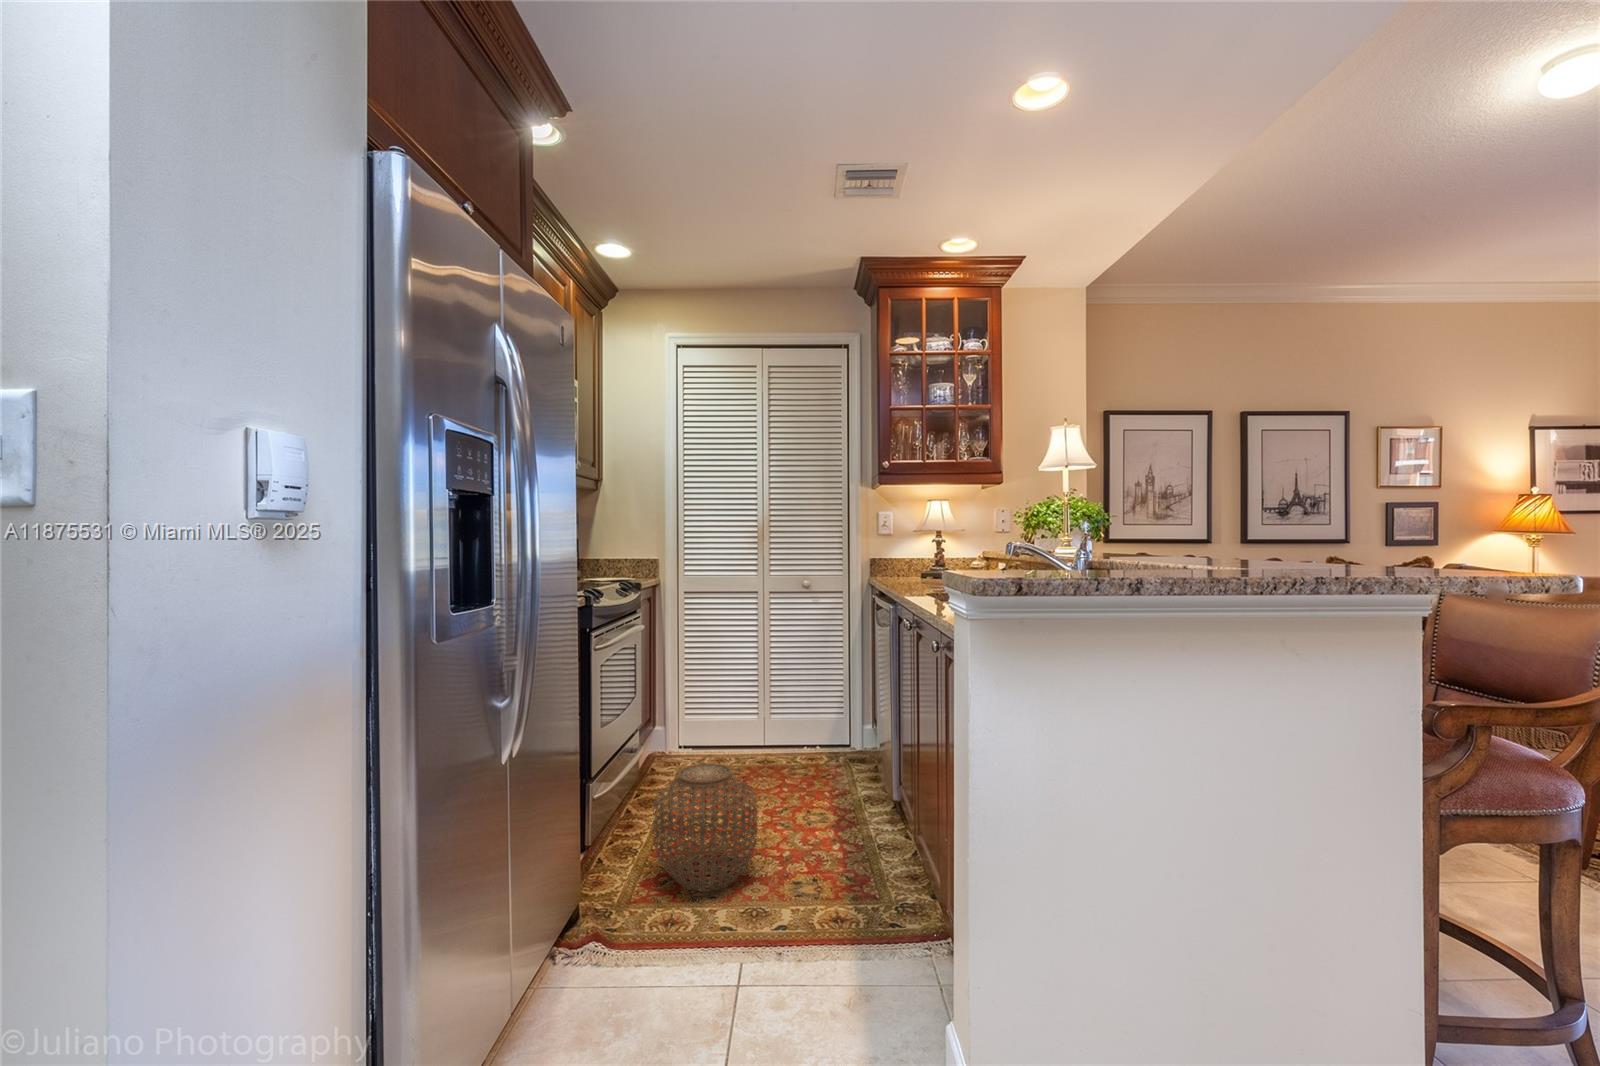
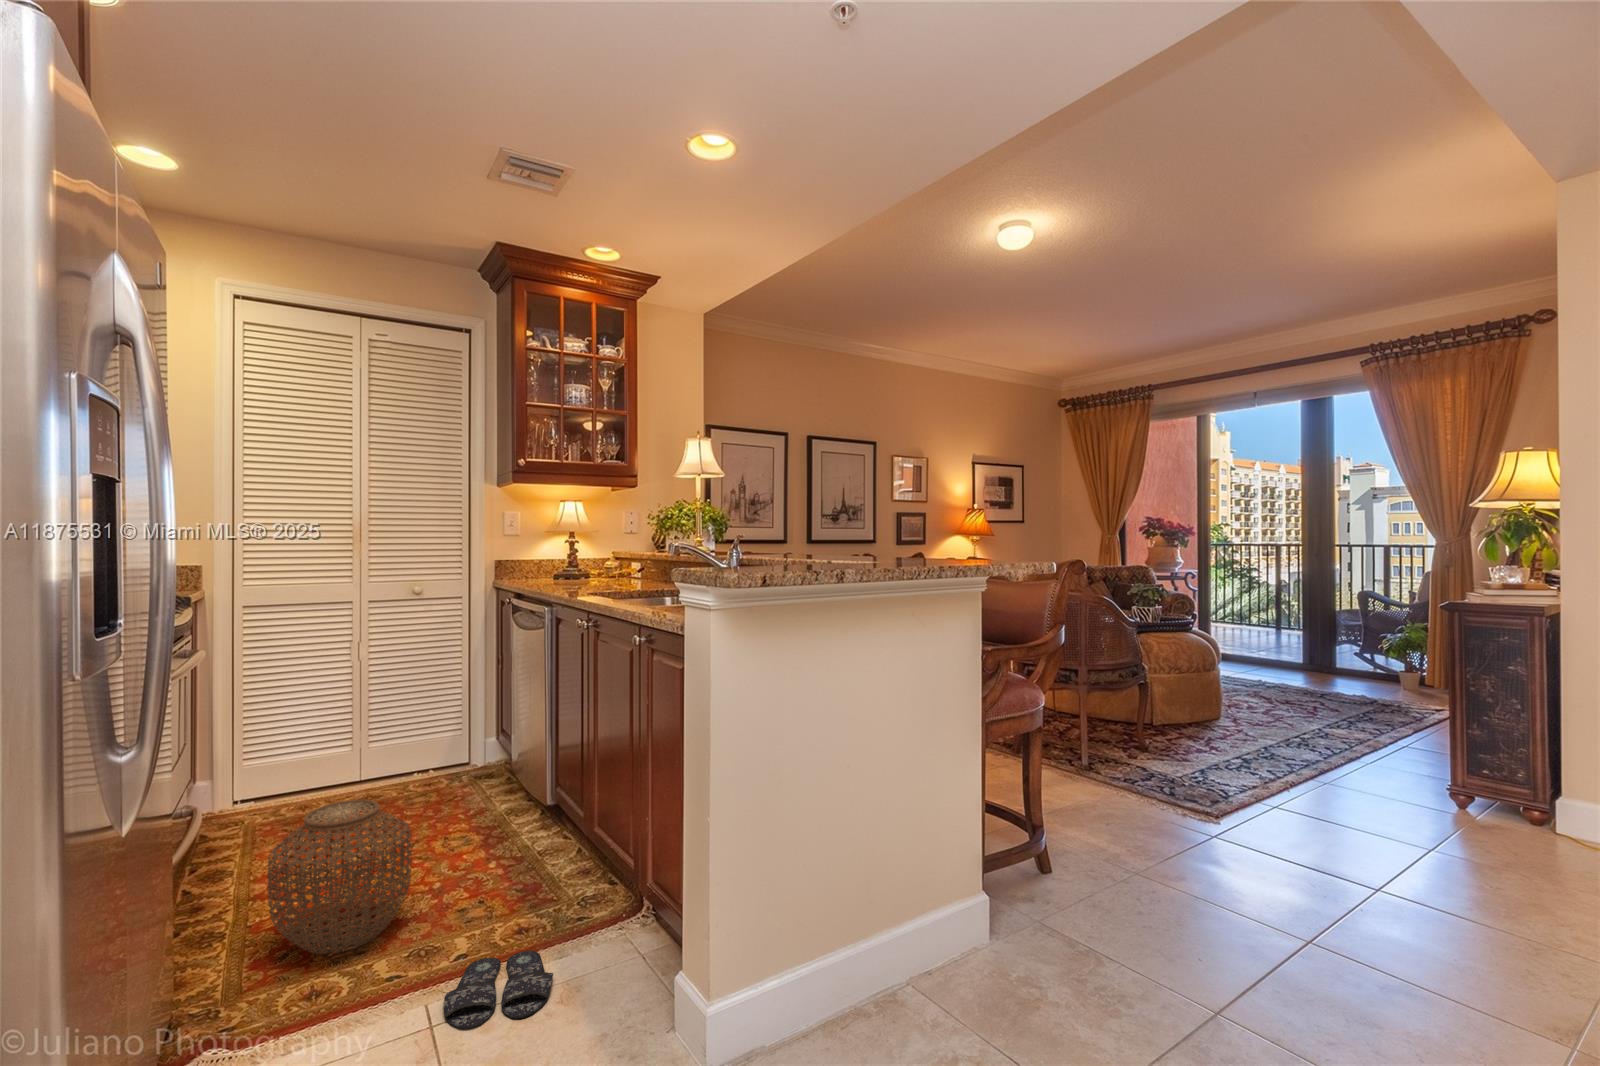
slippers: none [748,935,847,1006] -> present [444,951,553,1029]

